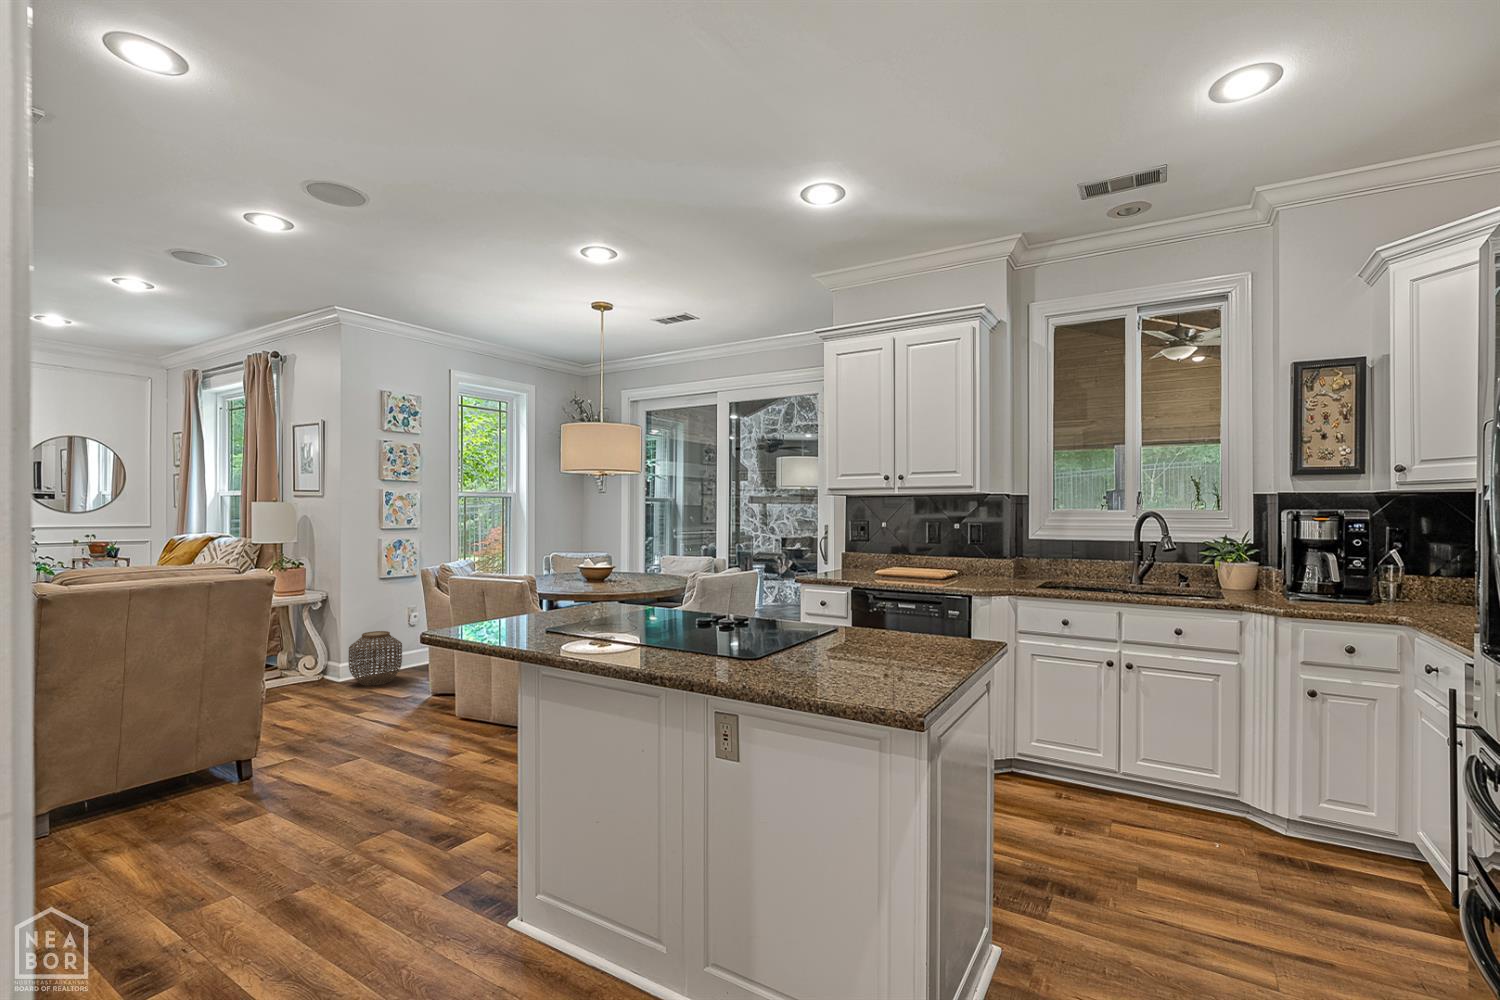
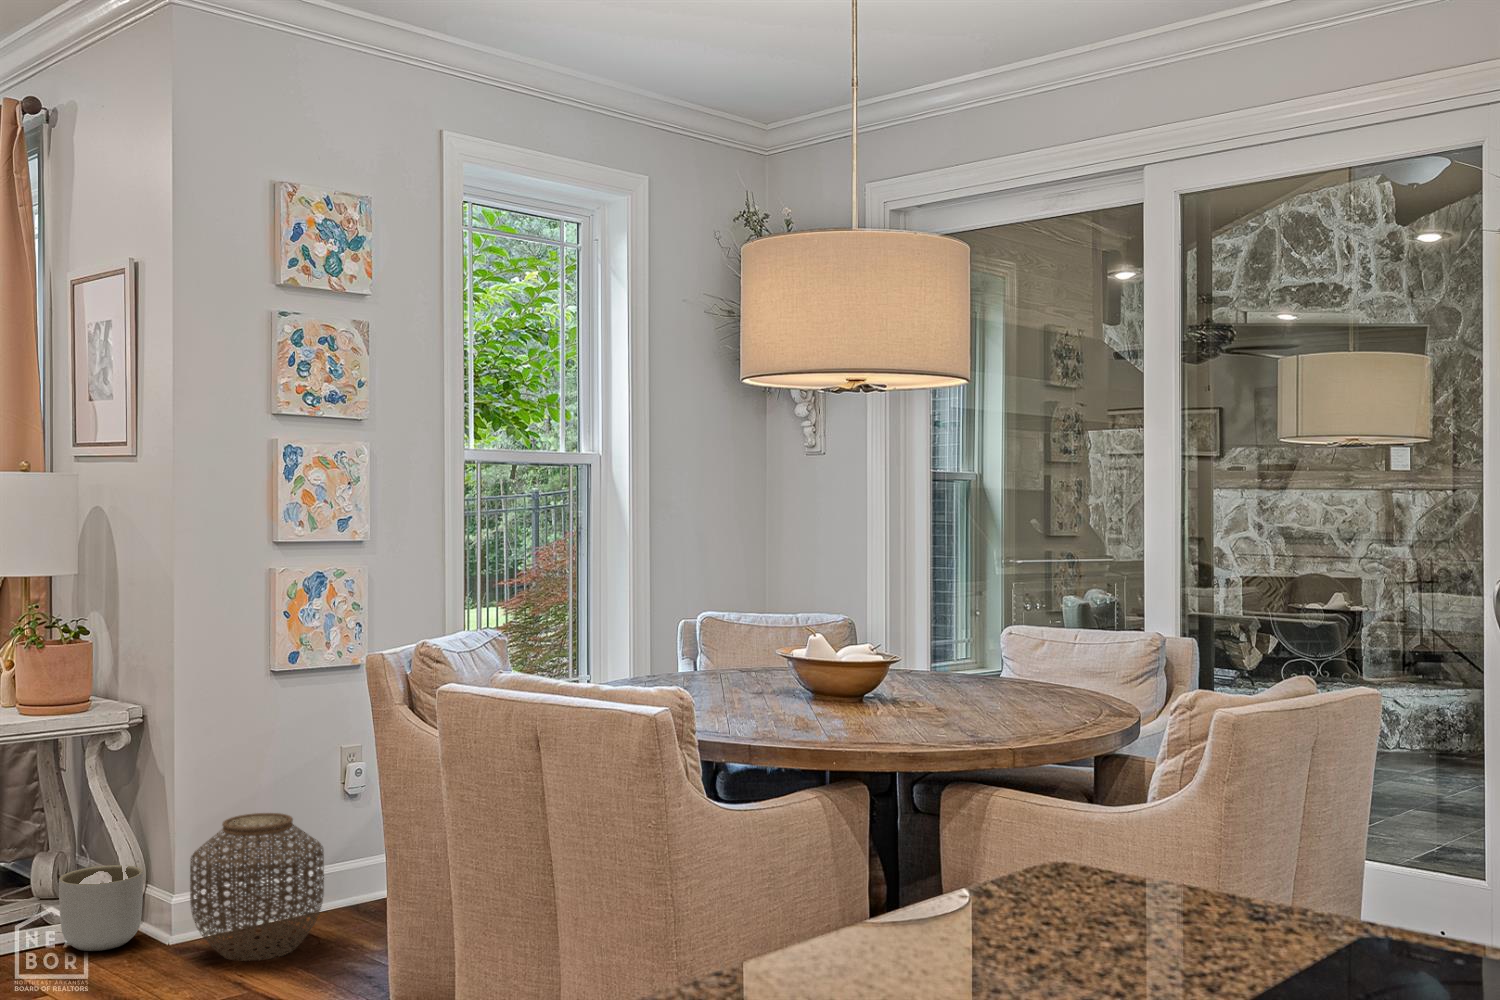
planter: none [293,654,328,685] -> present [59,865,143,951]

